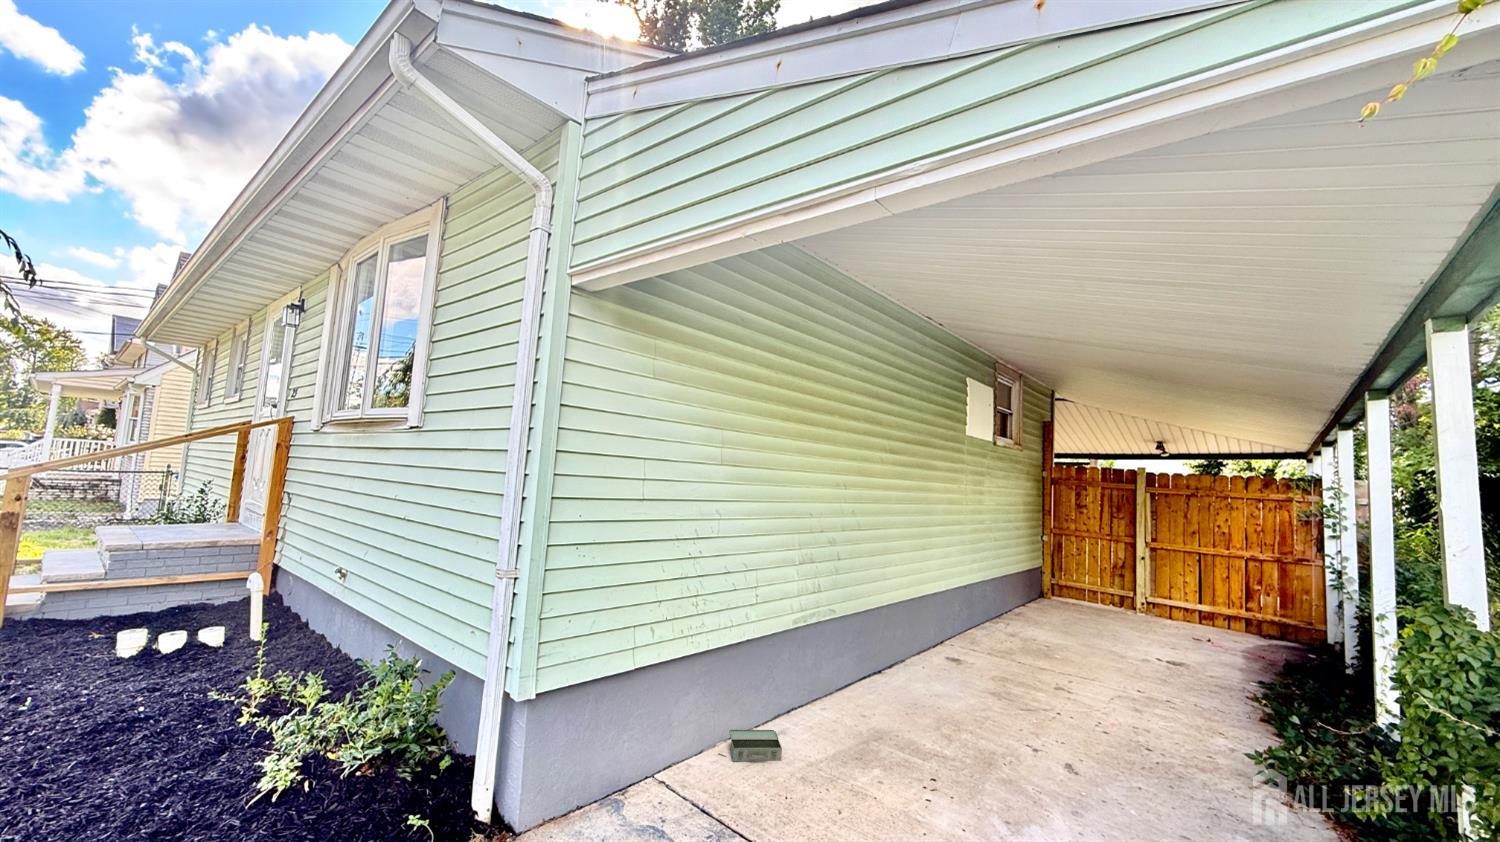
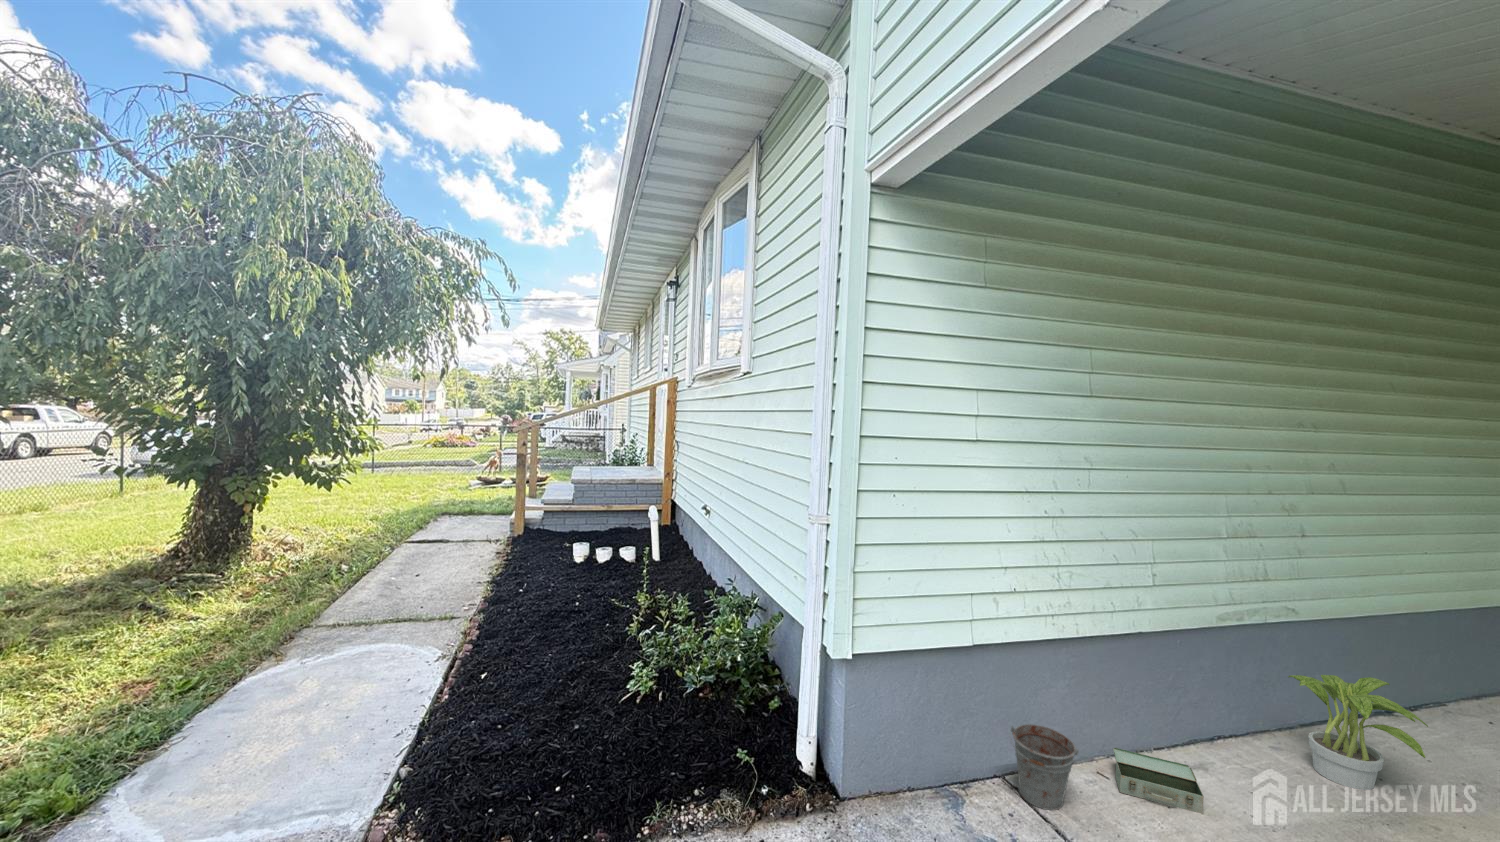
potted plant: none [829,647,891,721] -> present [1288,675,1428,790]
bucket: none [660,724,708,789] -> present [1010,724,1079,810]

